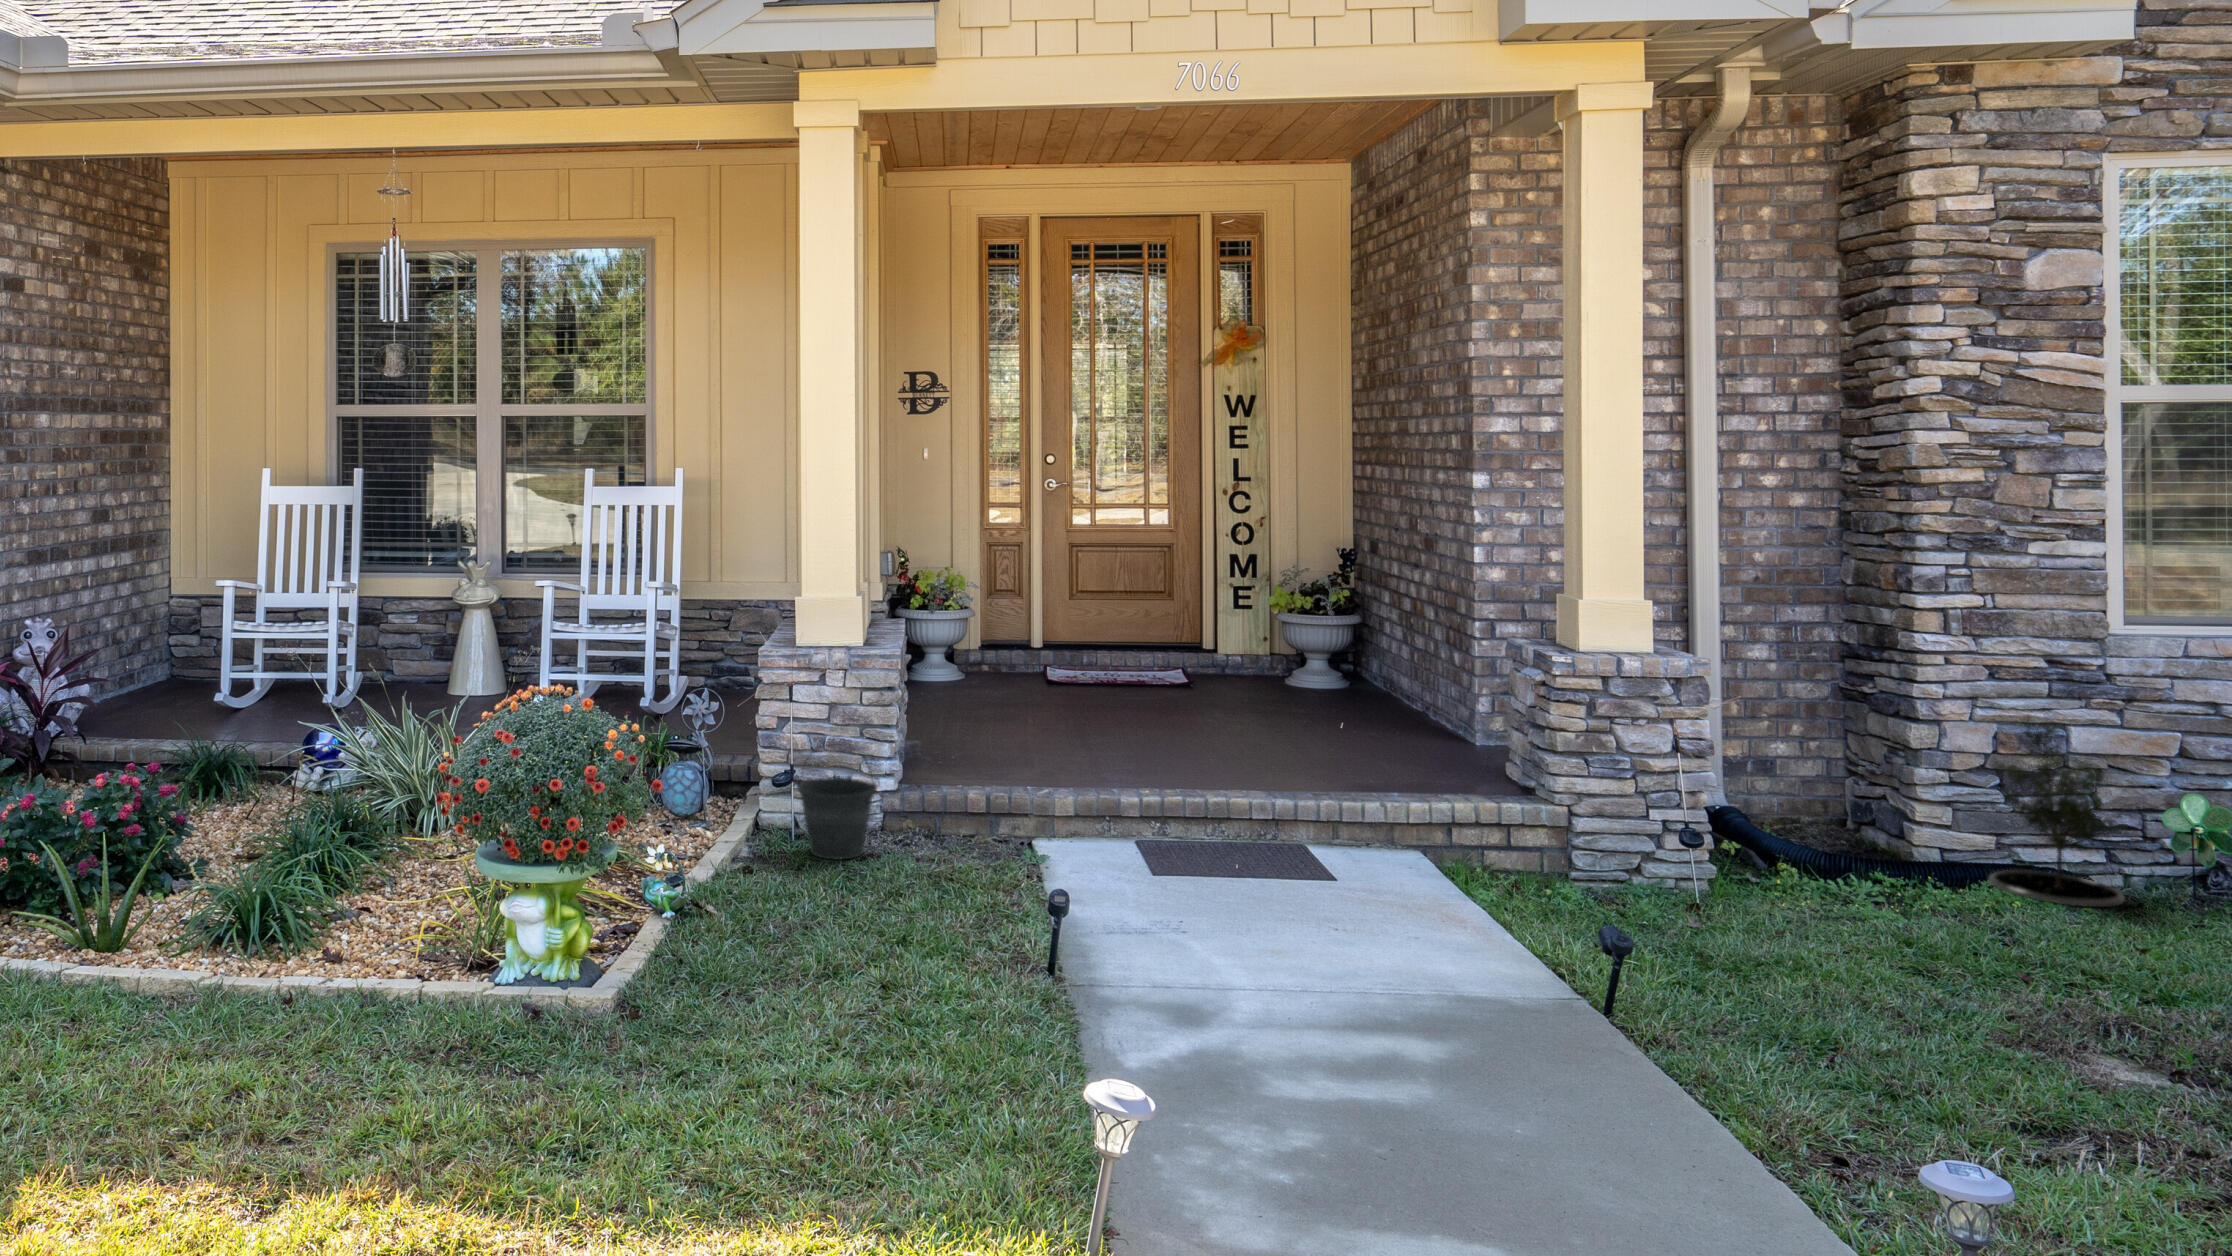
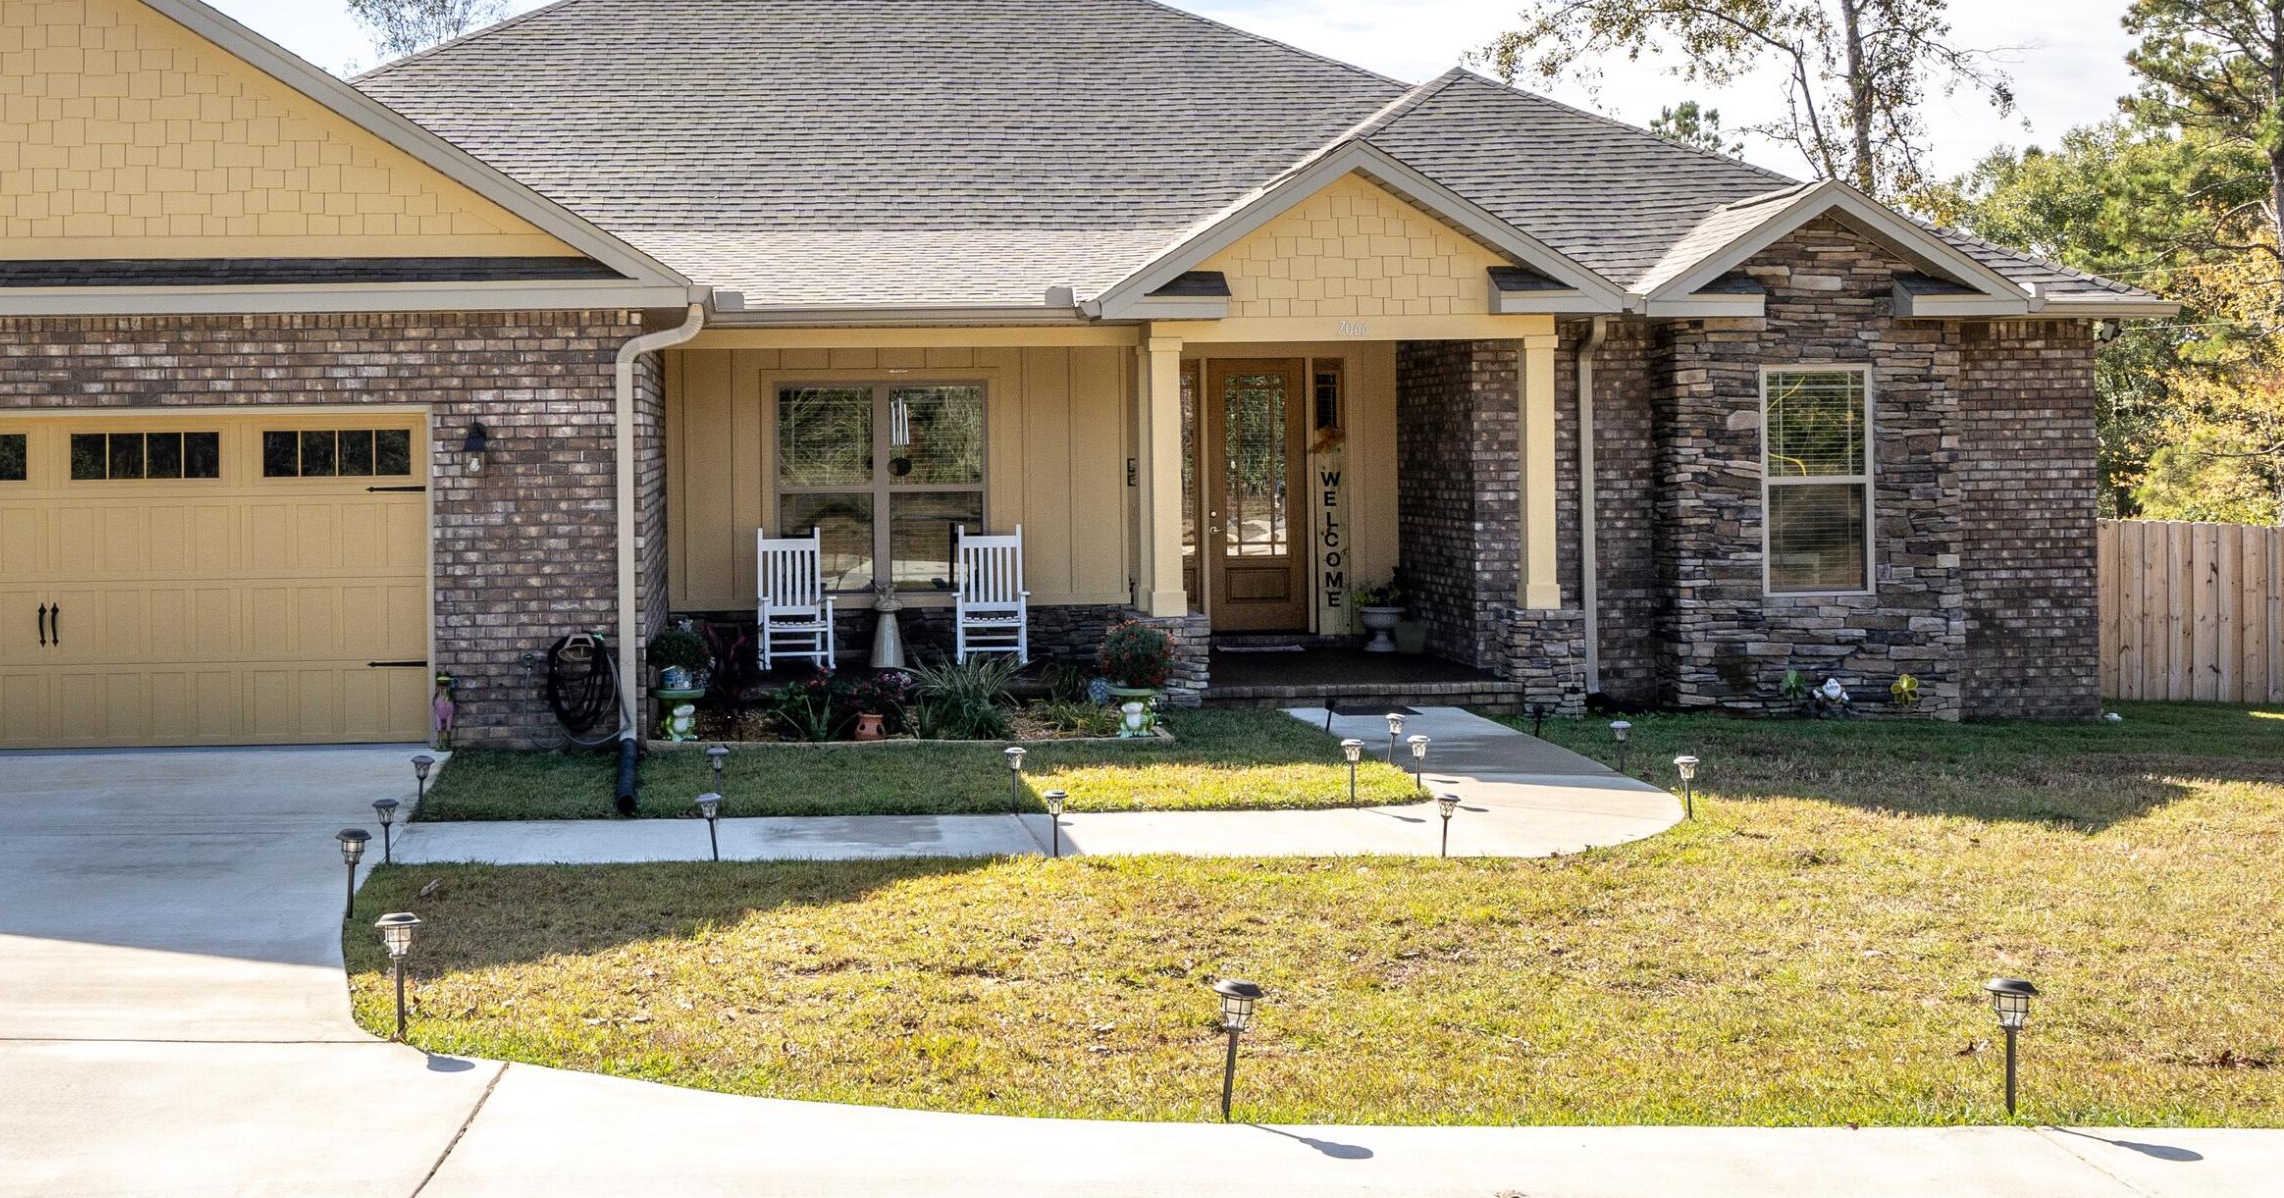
bucket: present [796,747,877,860] -> present [1394,611,1427,654]

